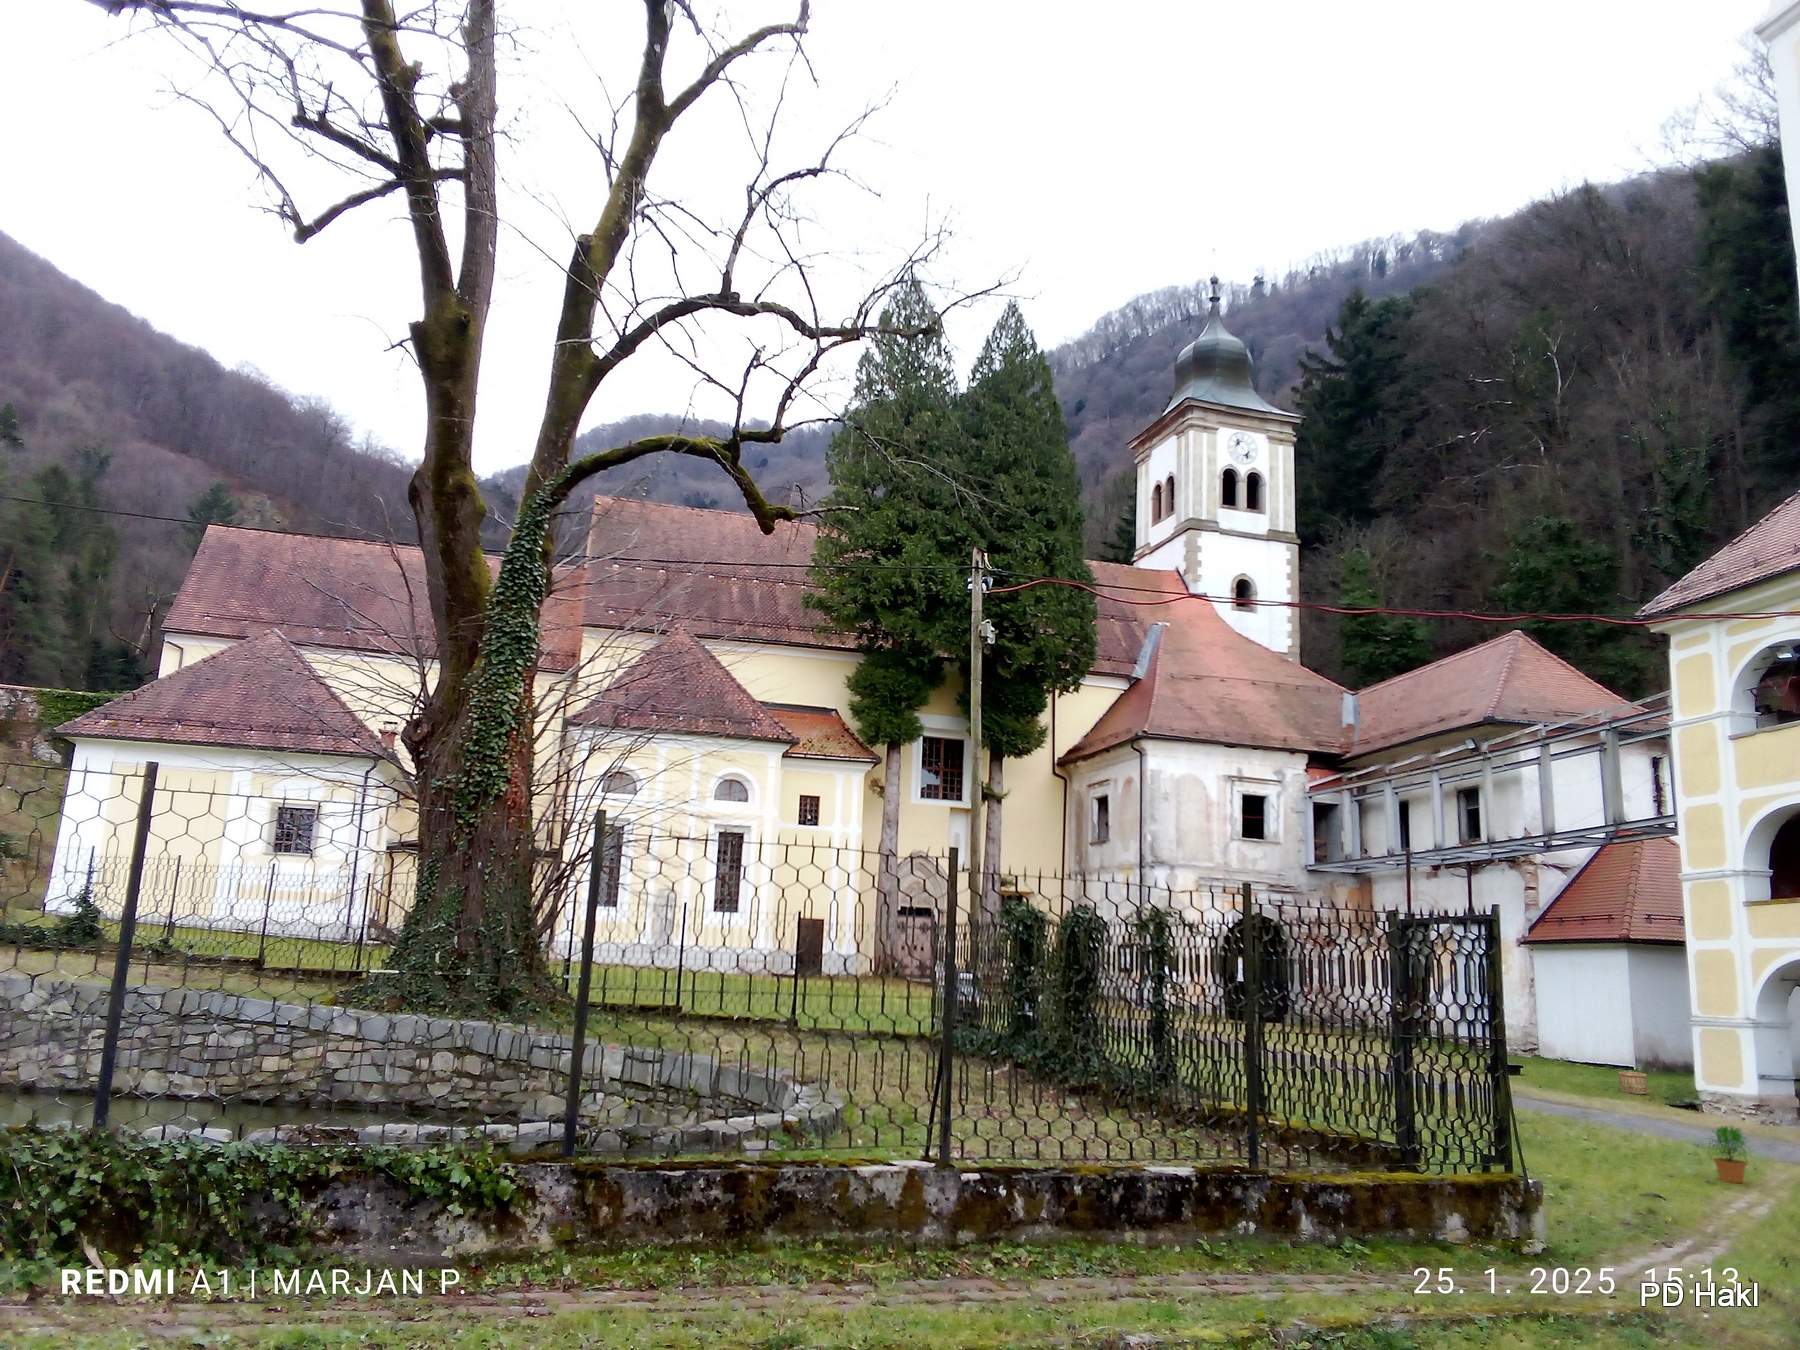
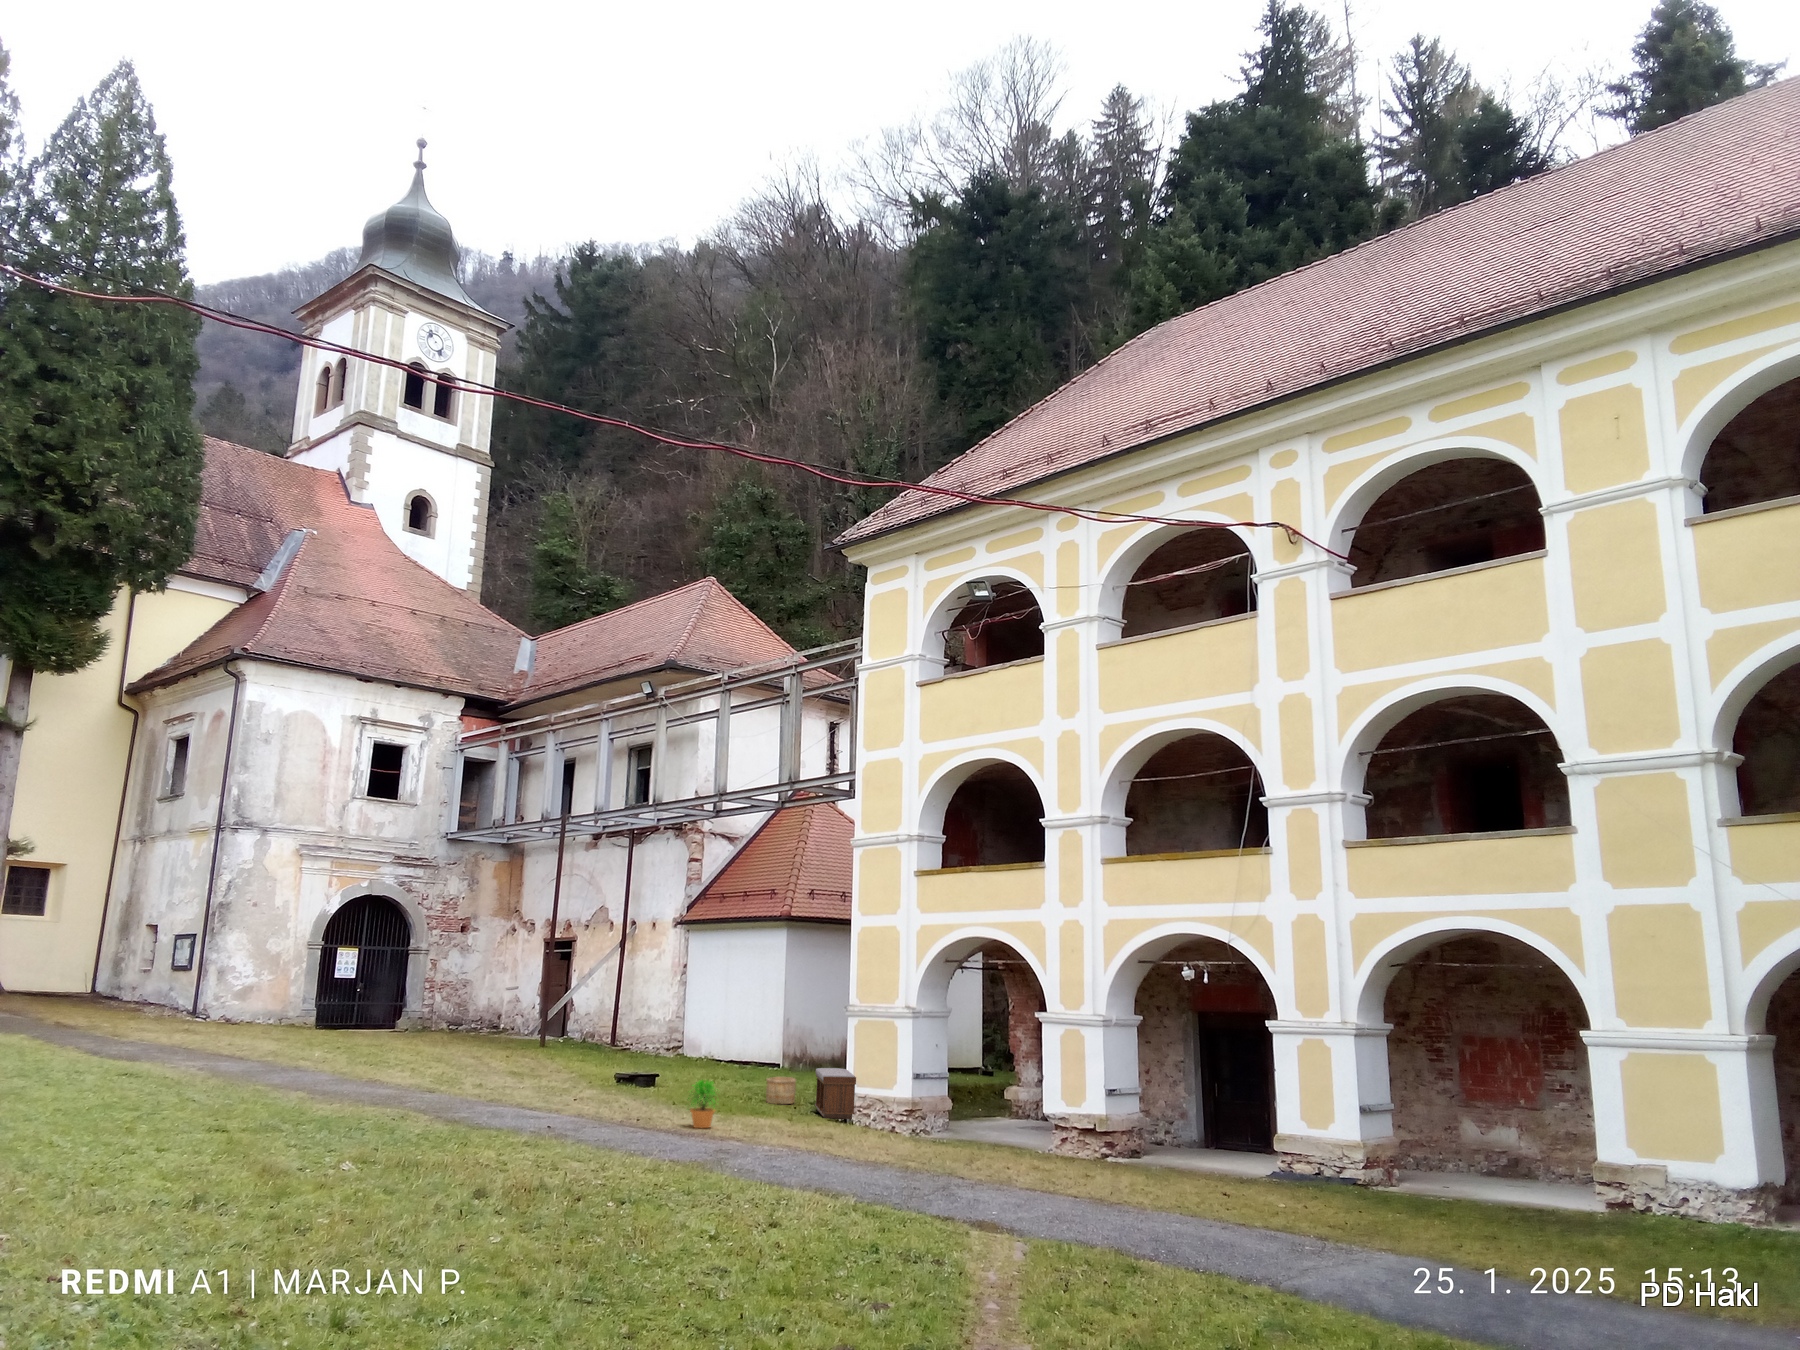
bench: none [1664,1066,1704,1108] -> present [815,1068,856,1119]
potted plant: present [1709,1126,1748,1183] -> present [688,1080,718,1128]

